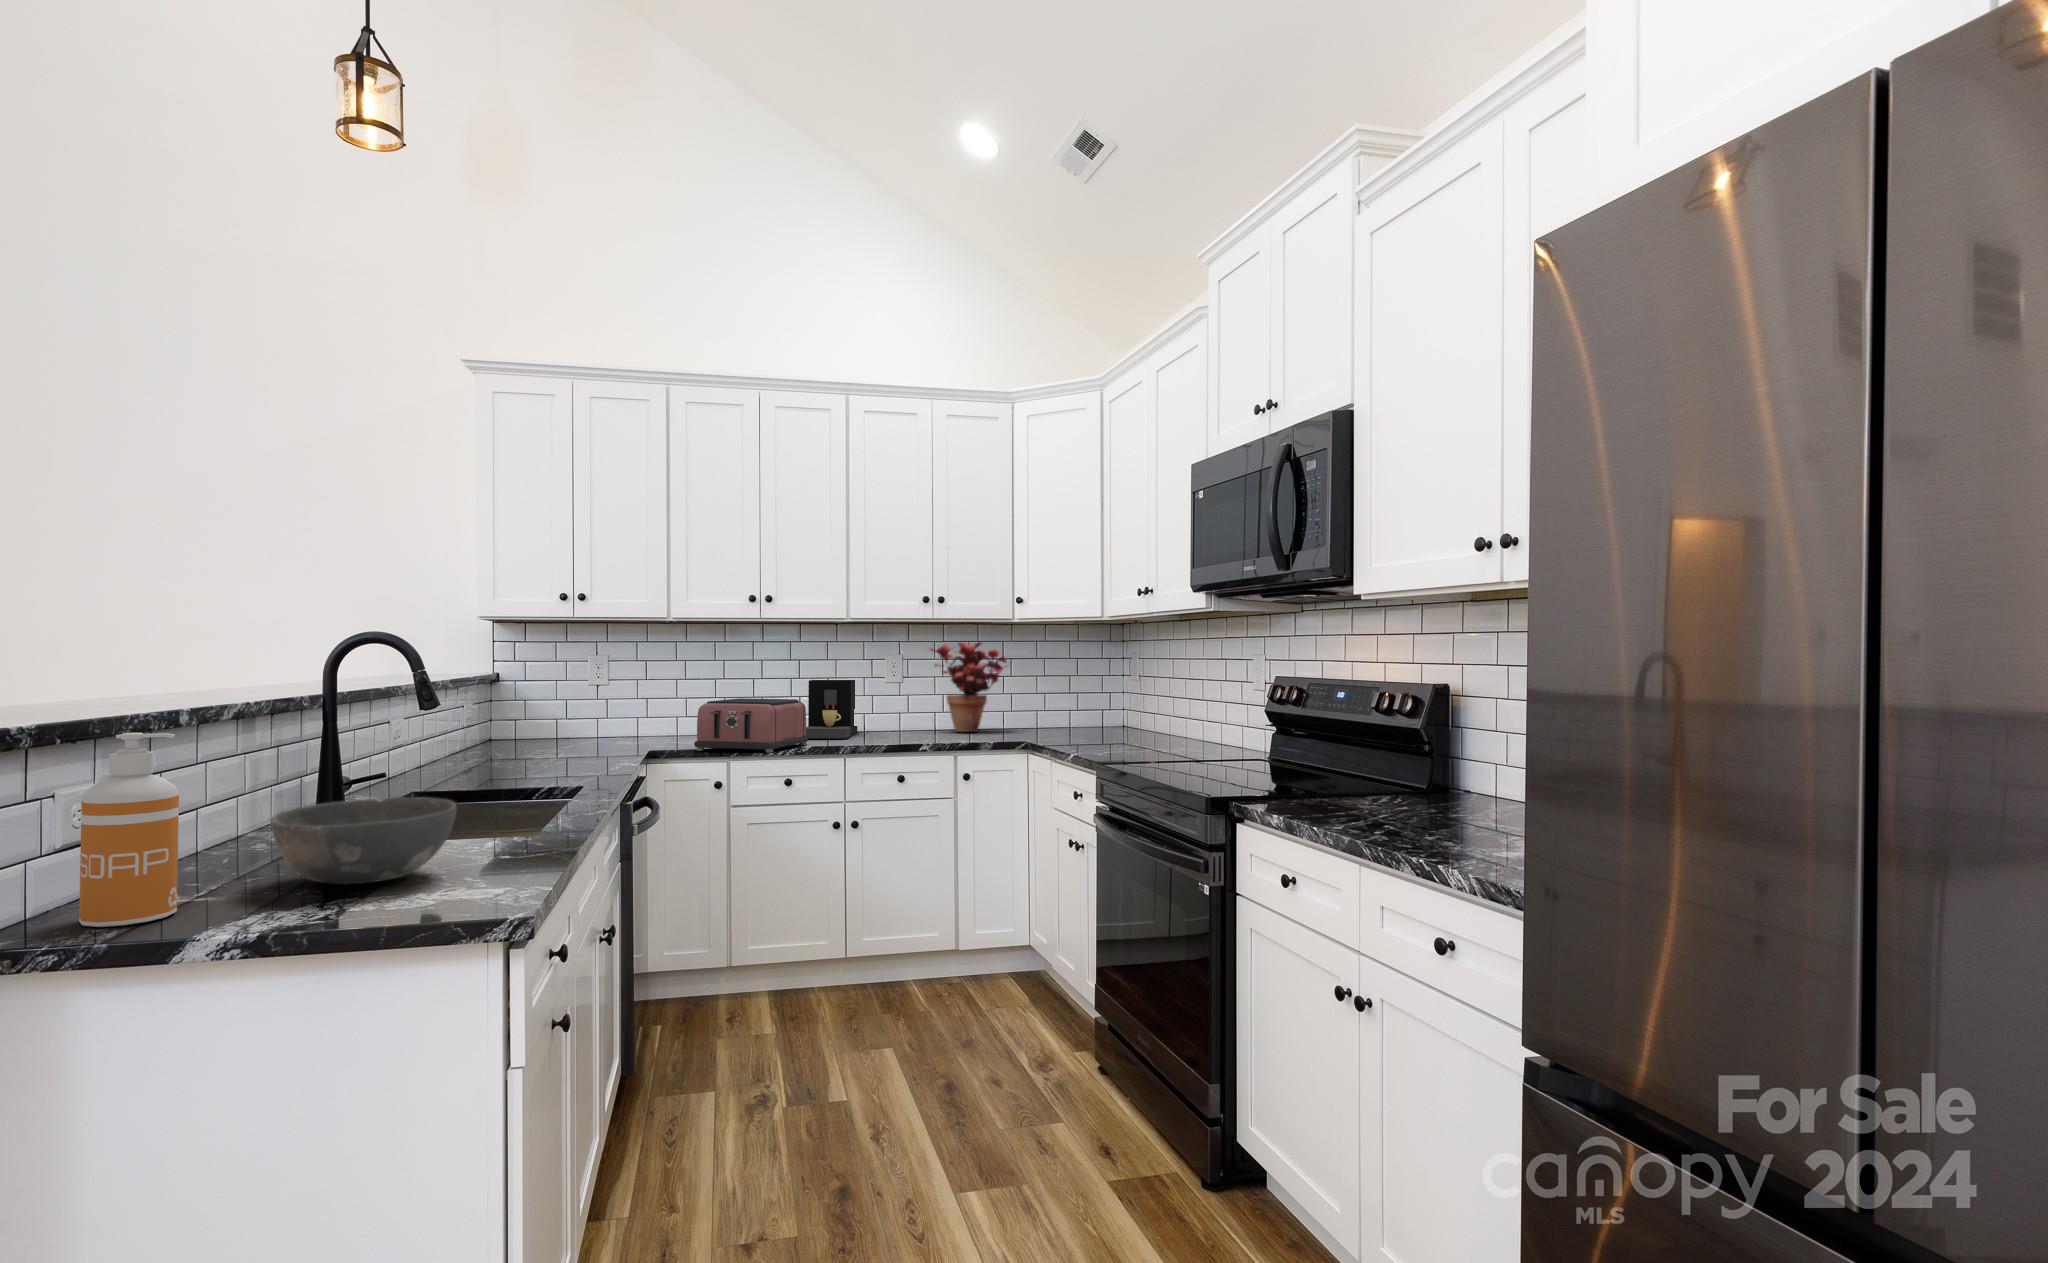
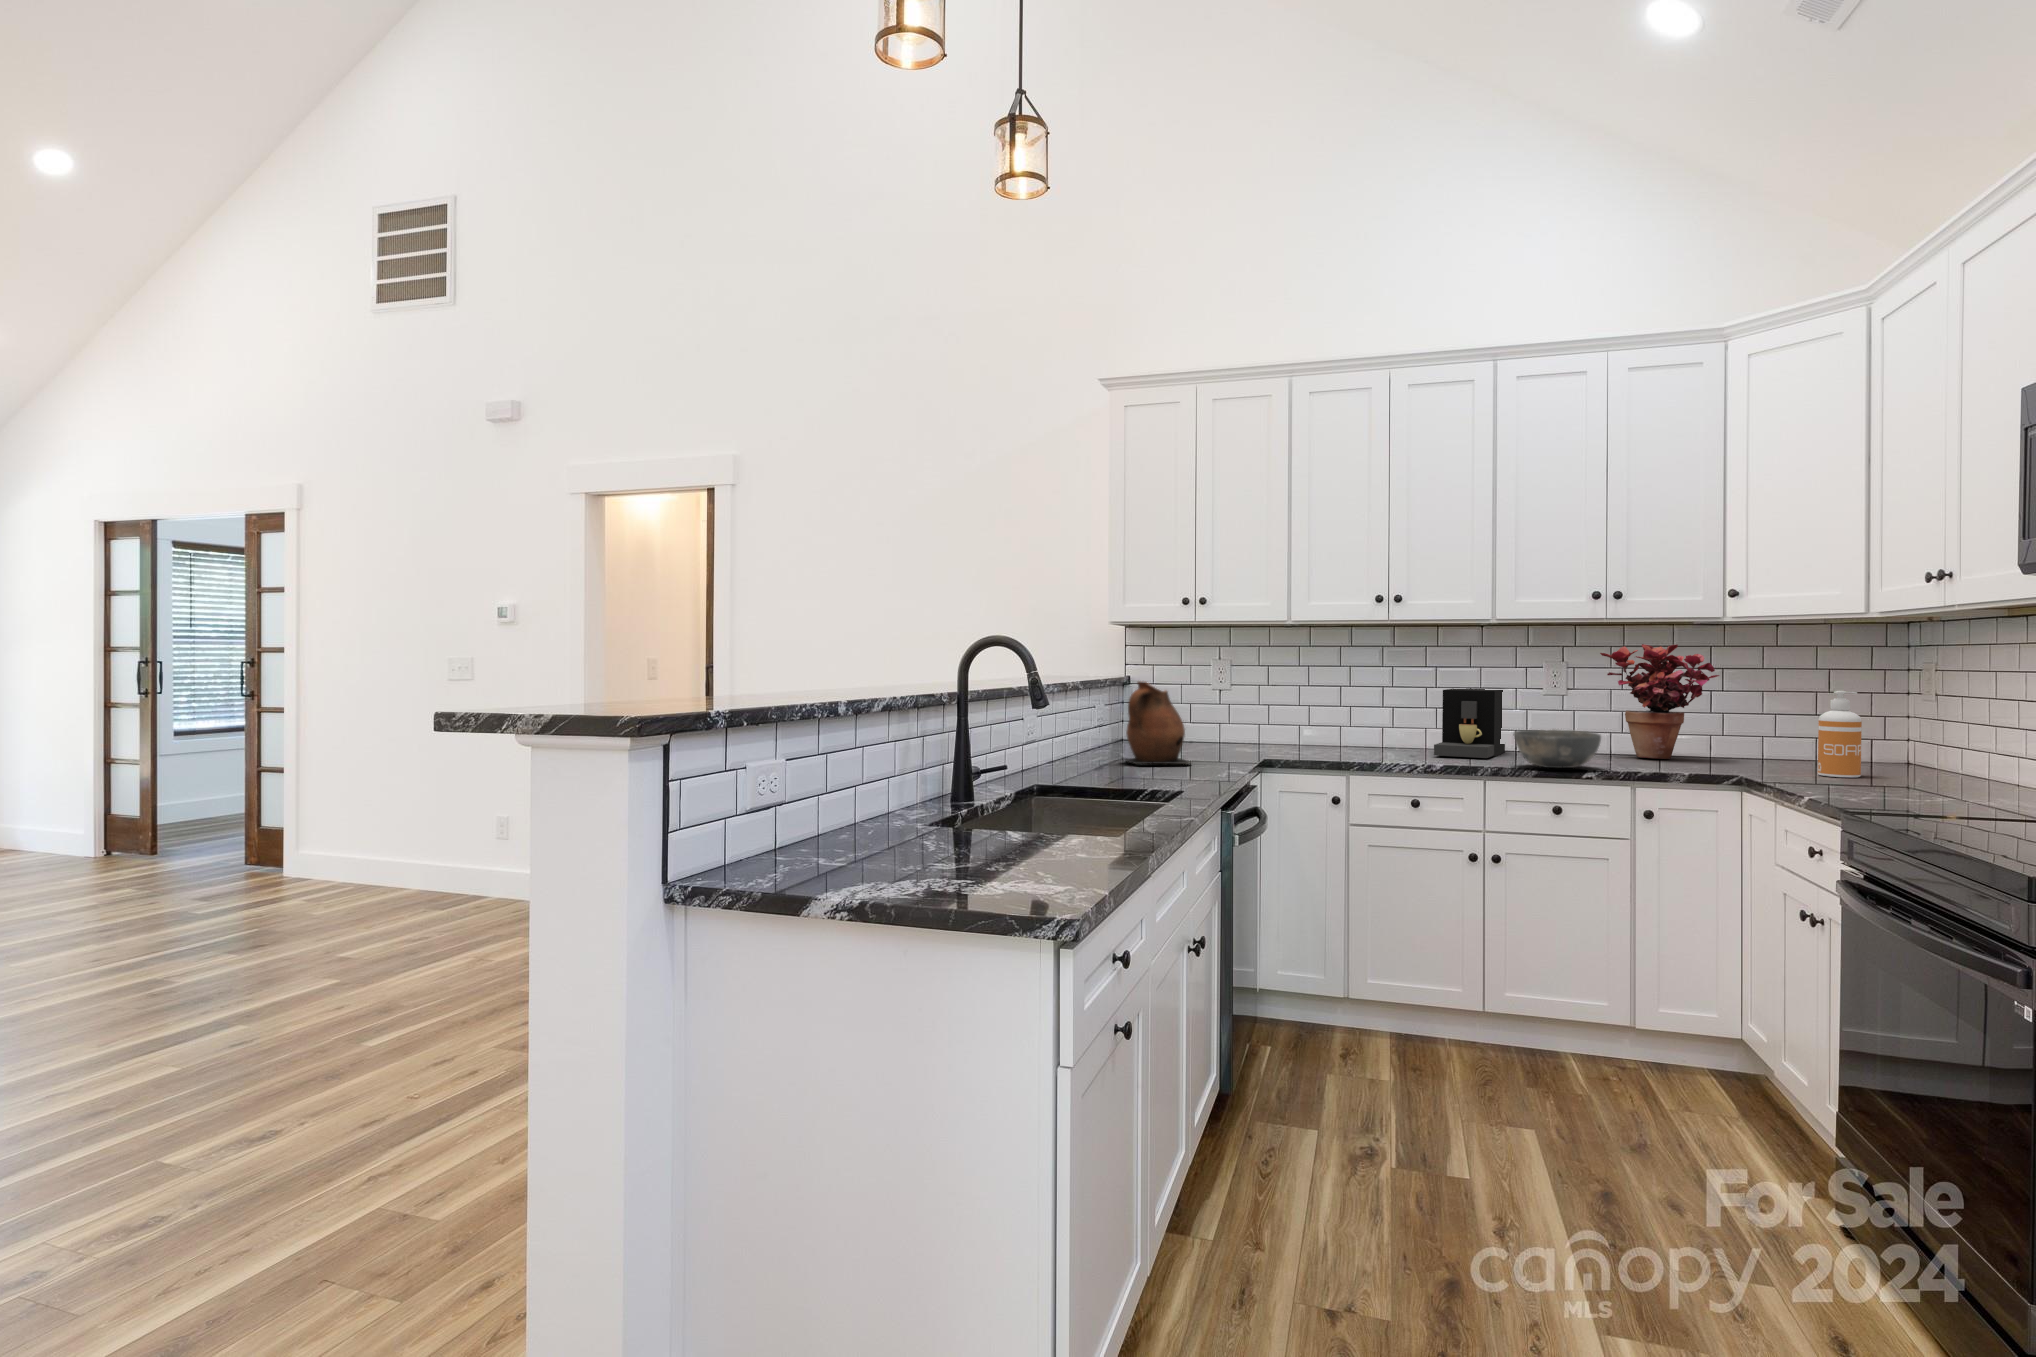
ceramic pitcher: none [498,677,580,762] -> present [1125,681,1191,764]
toaster: present [694,698,808,753] -> none [1308,708,1439,769]
soap dispenser: present [79,733,179,927] -> present [1818,691,1862,778]
bowl: present [270,797,457,884] -> present [1514,730,1601,768]

